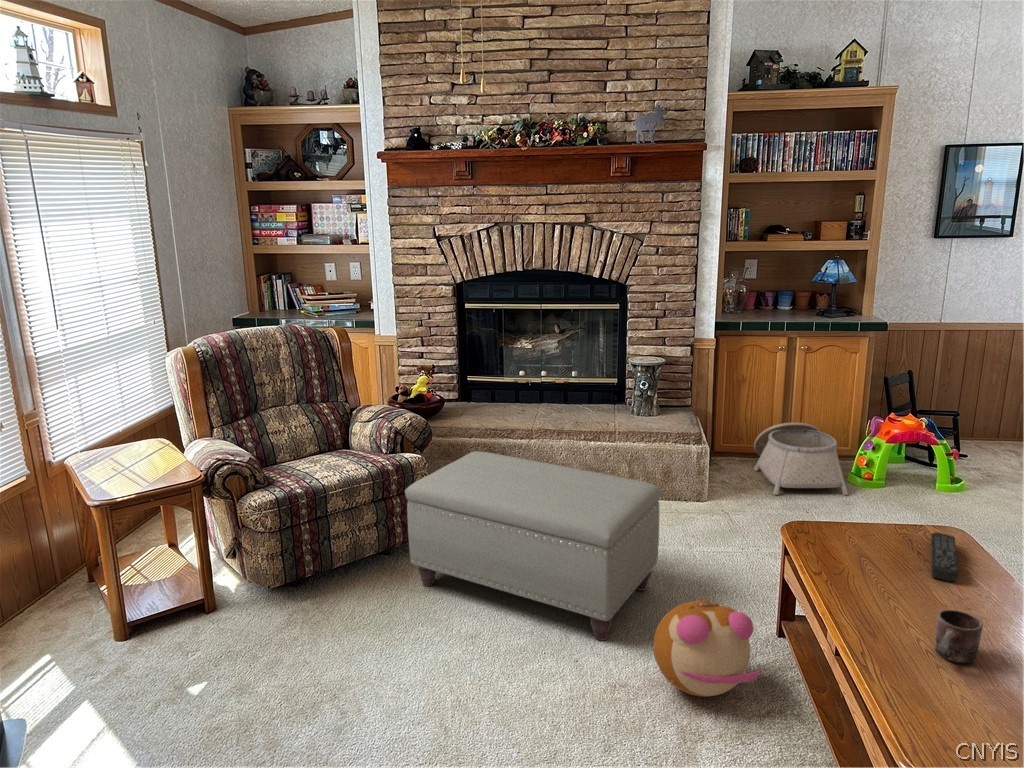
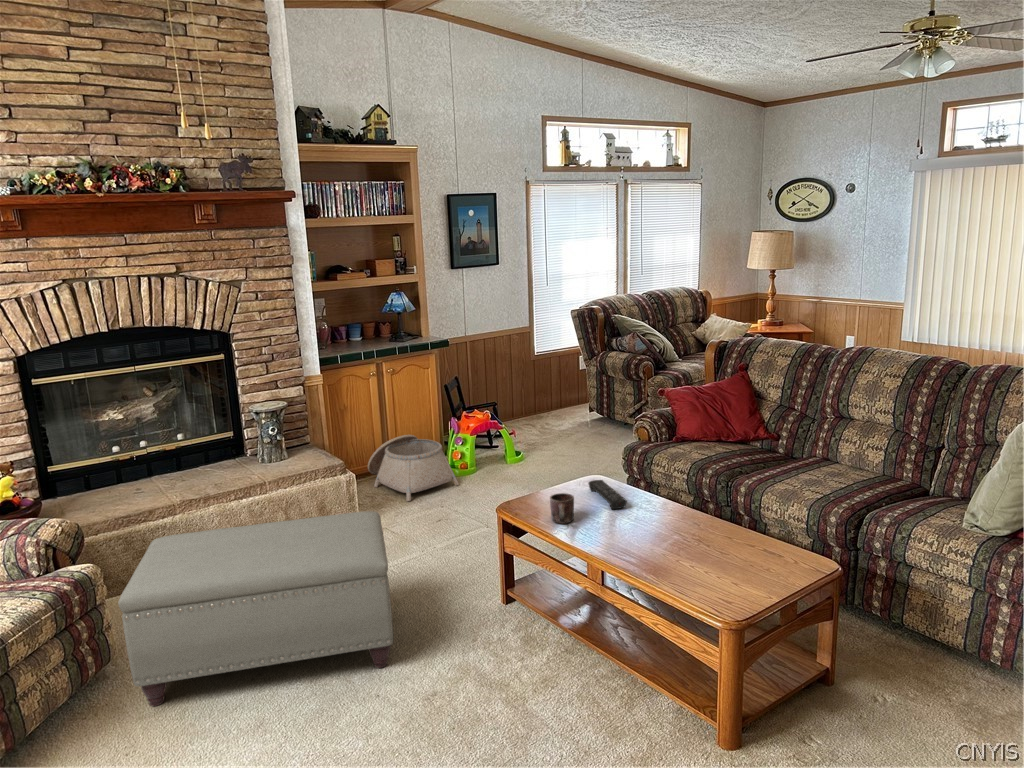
plush toy: present [653,598,761,697] -> none [447,583,538,669]
mug: present [935,610,983,663] -> present [550,493,574,524]

